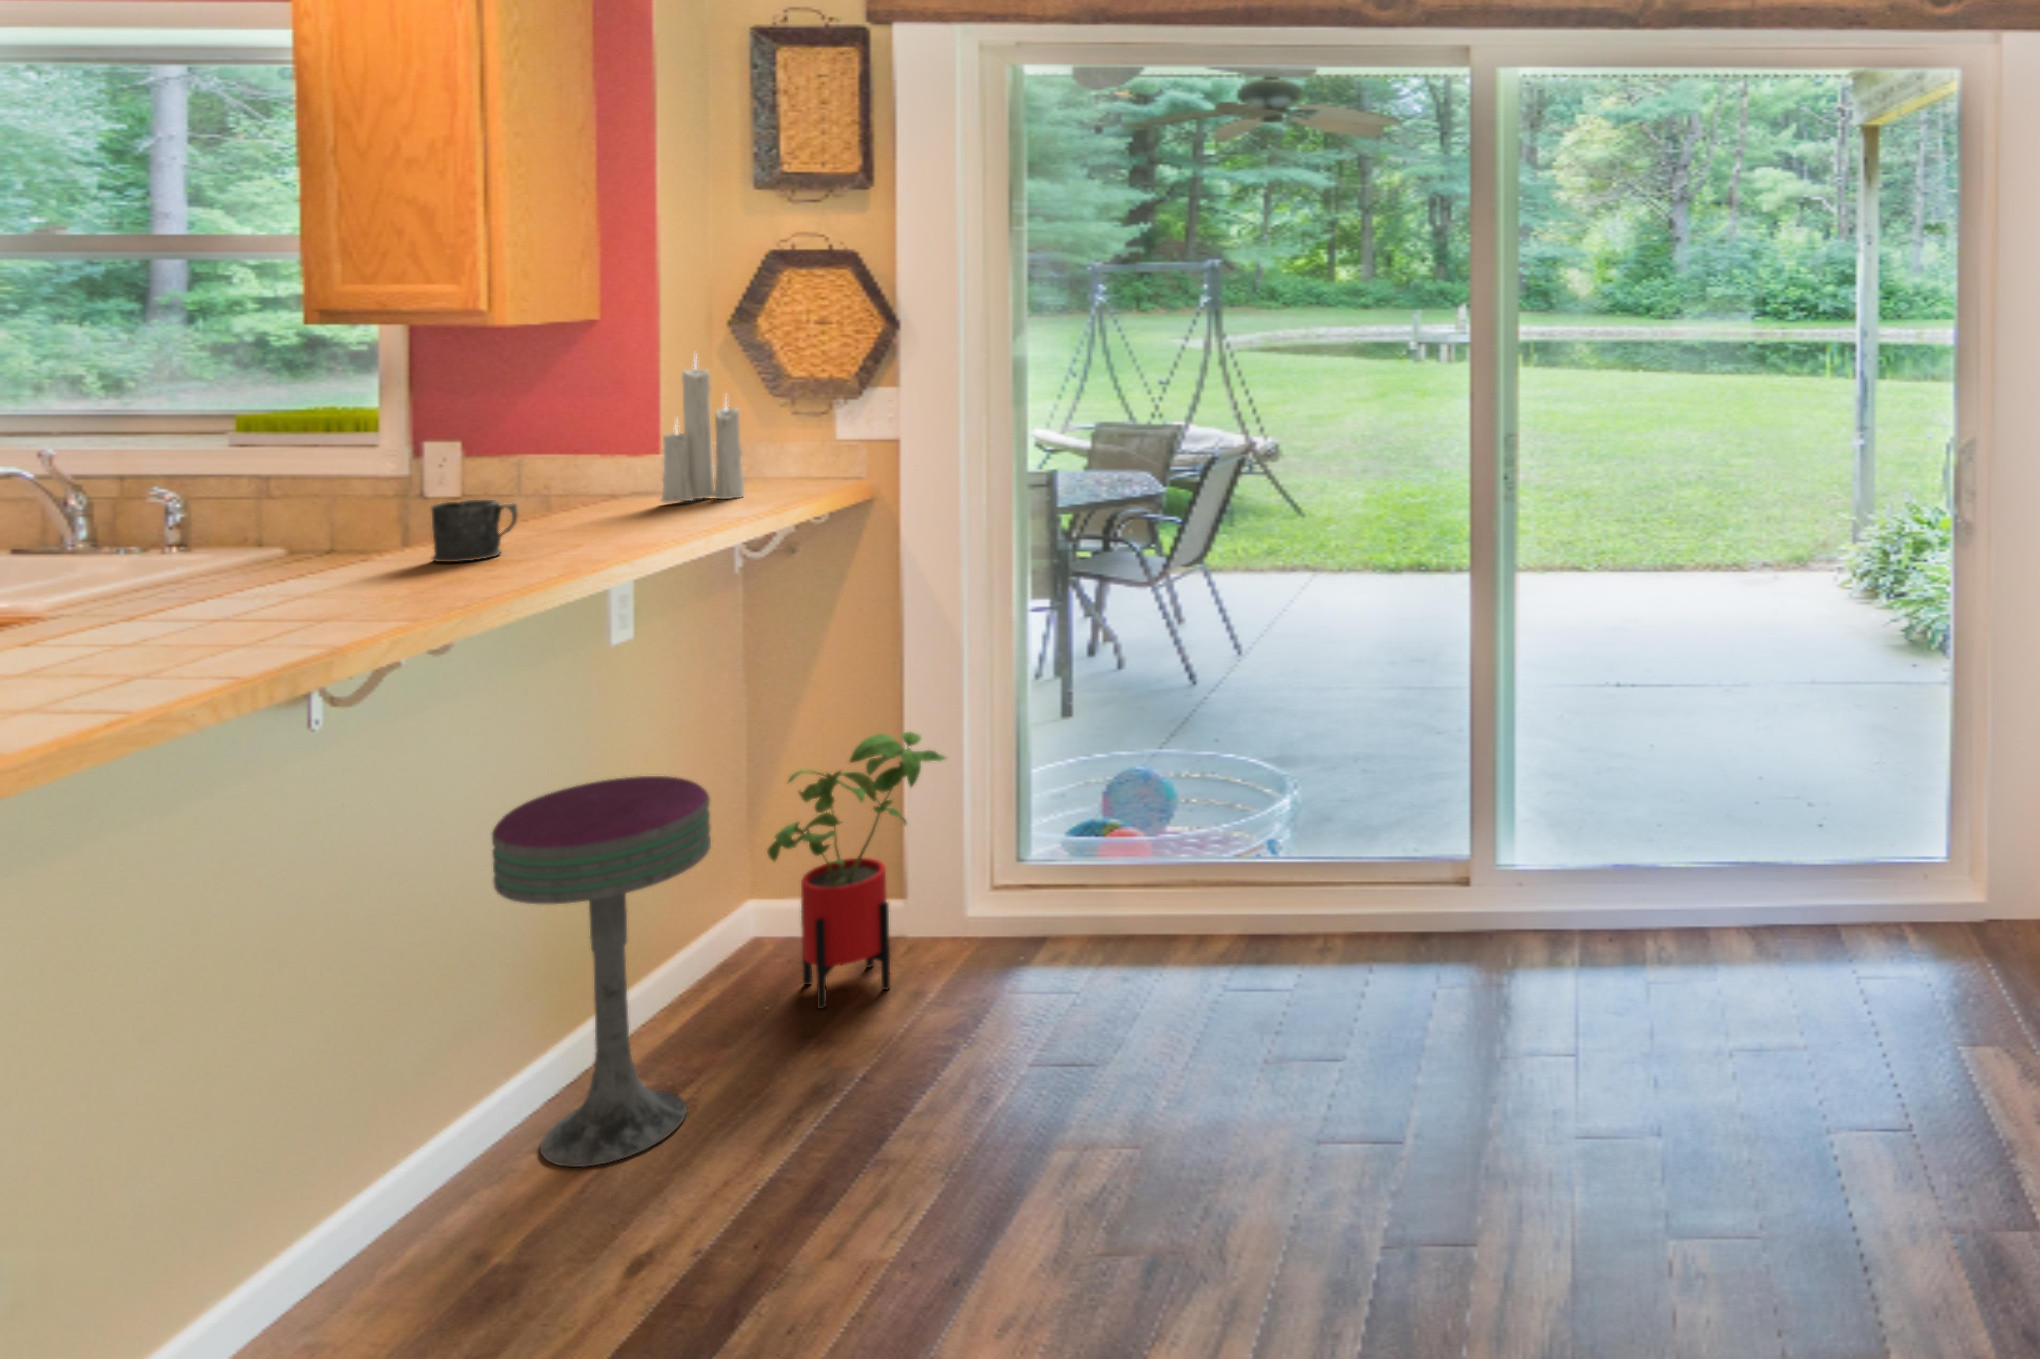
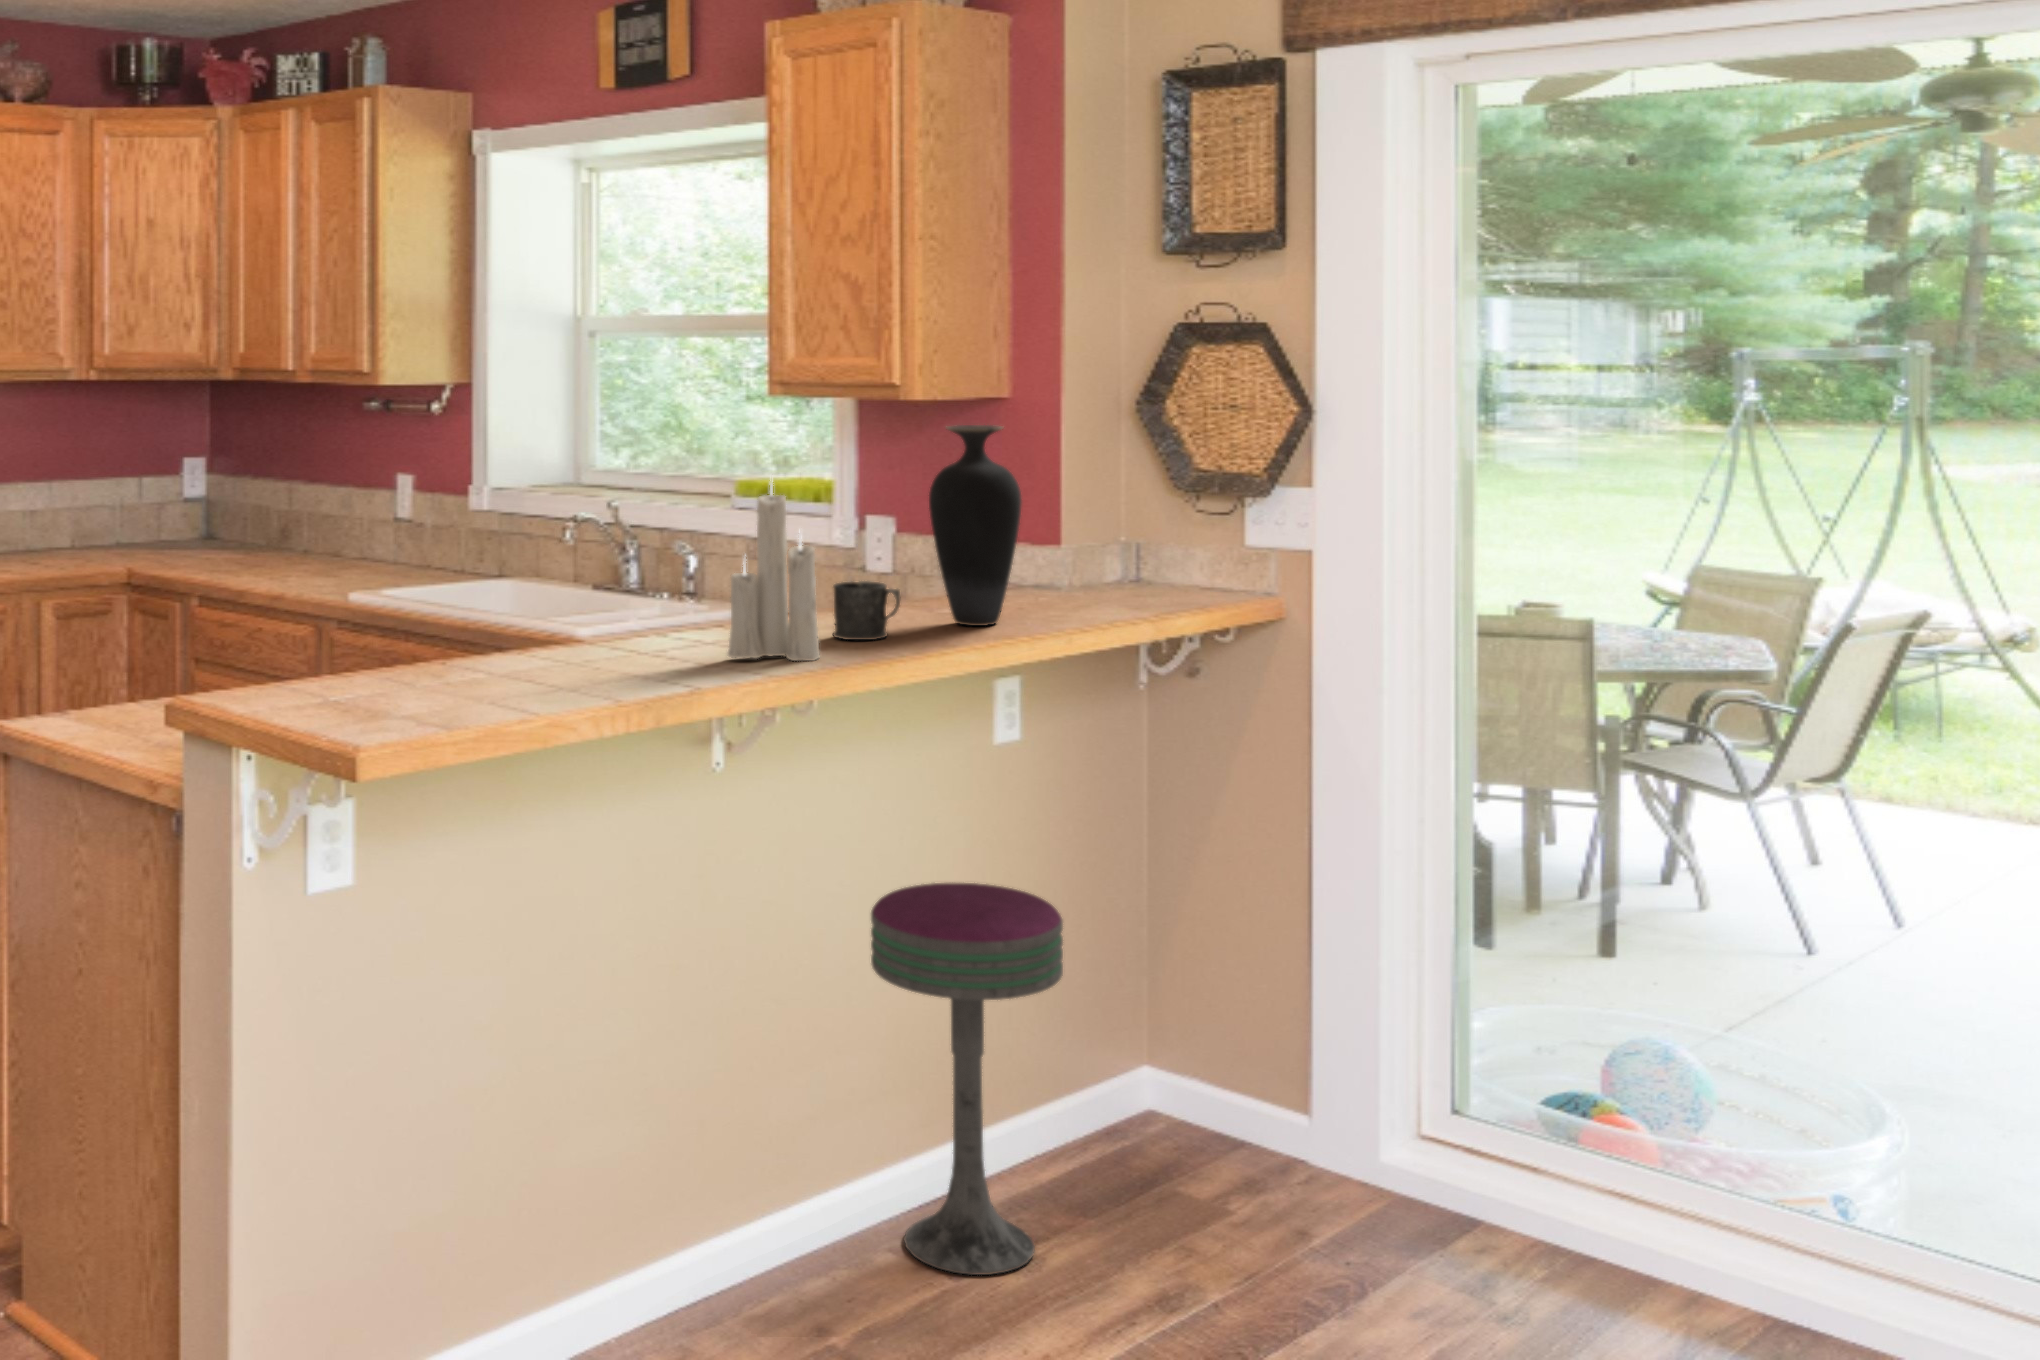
vase: none [539,338,644,533] -> present [929,425,1022,626]
candle: present [661,358,744,503] -> present [728,481,820,661]
house plant: present [767,732,945,1009] -> none [1141,902,1347,1213]

